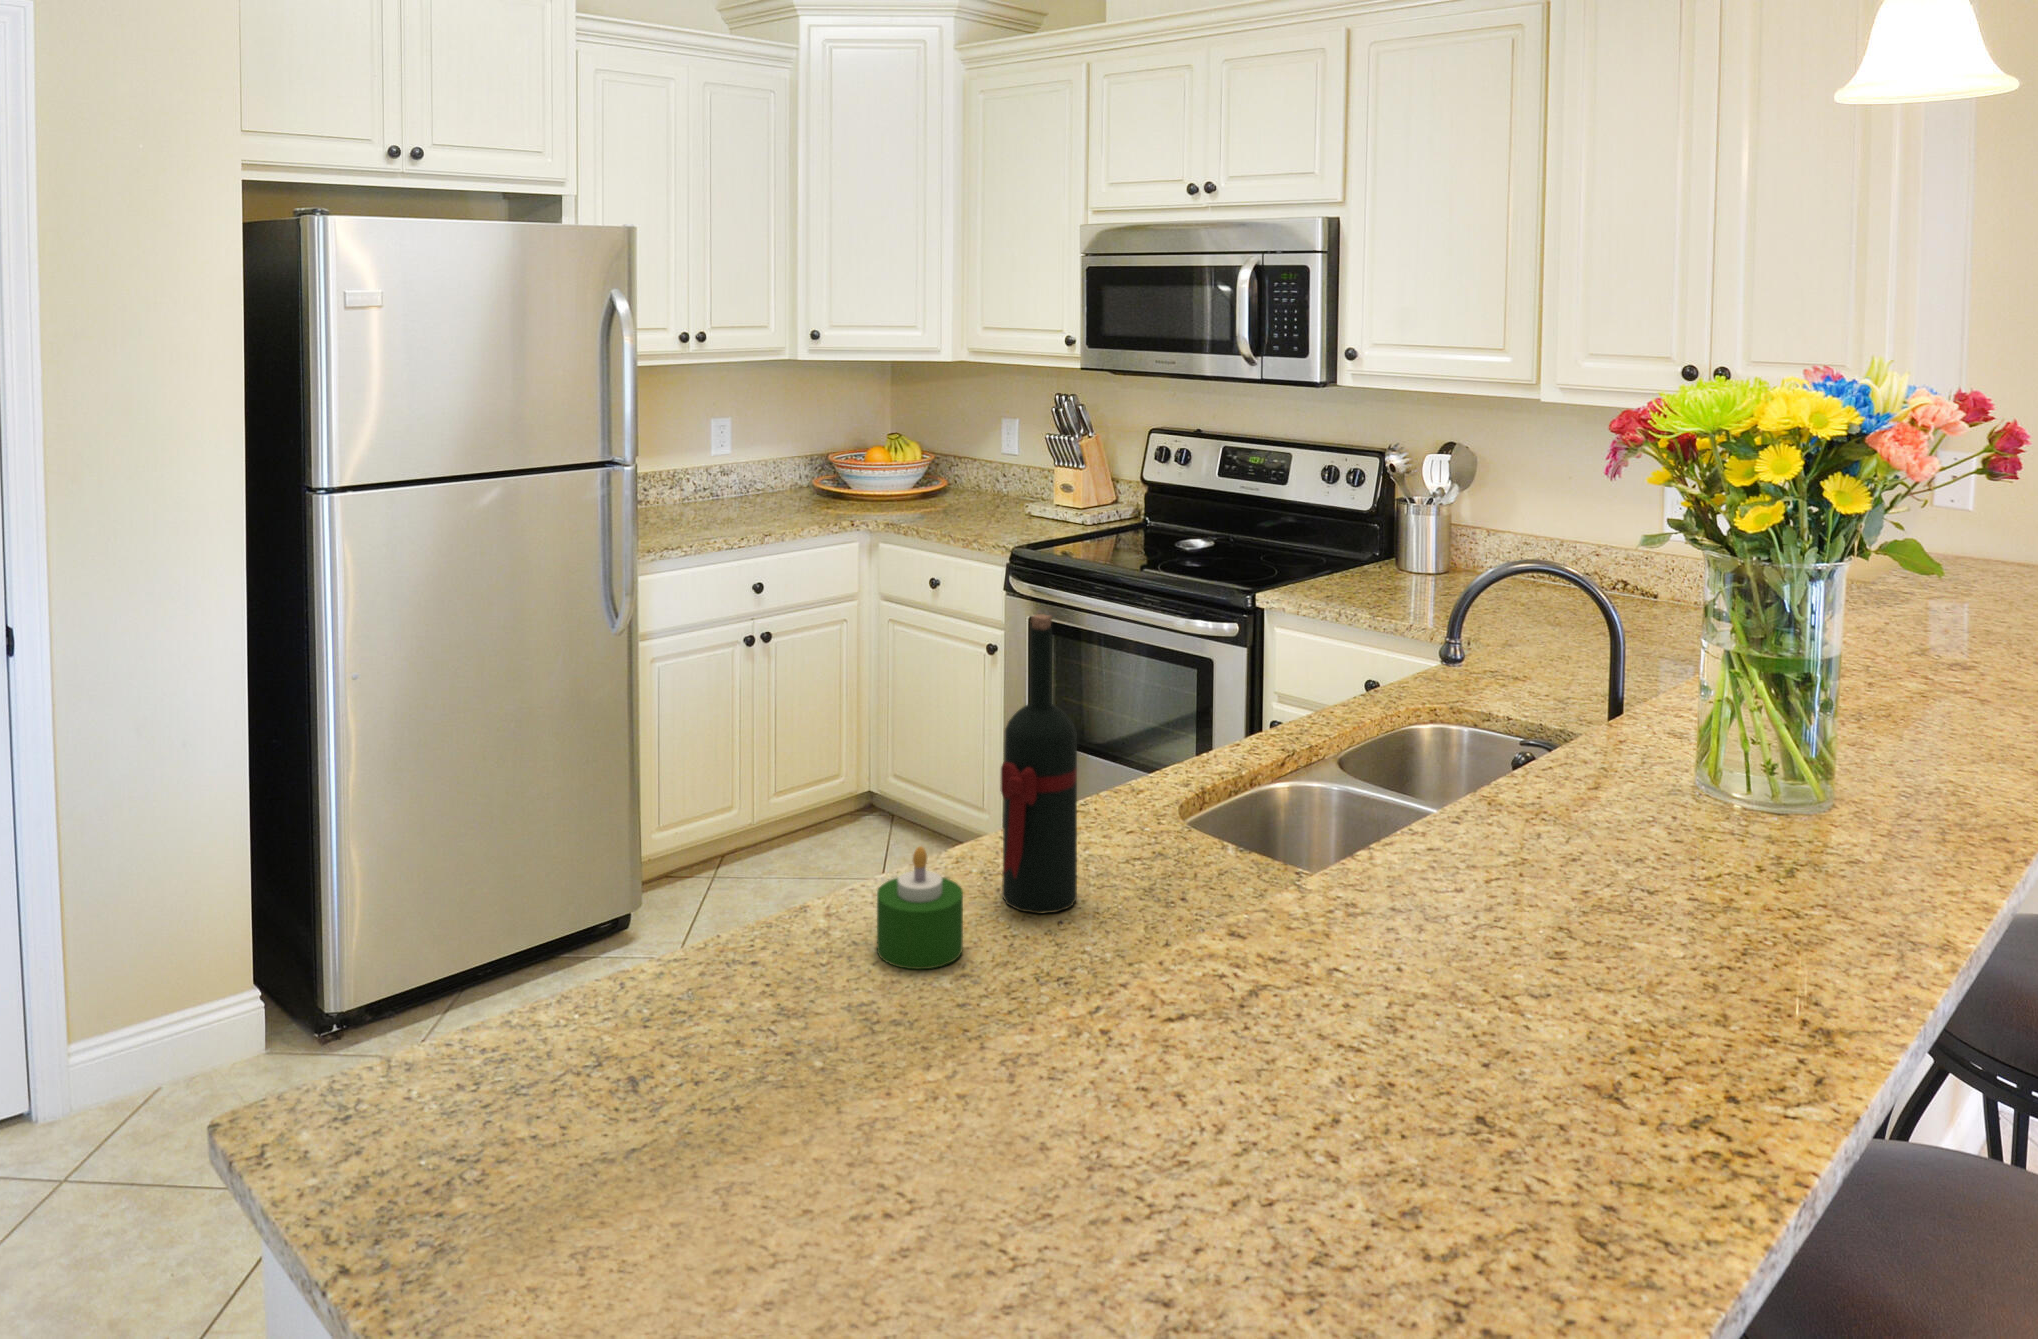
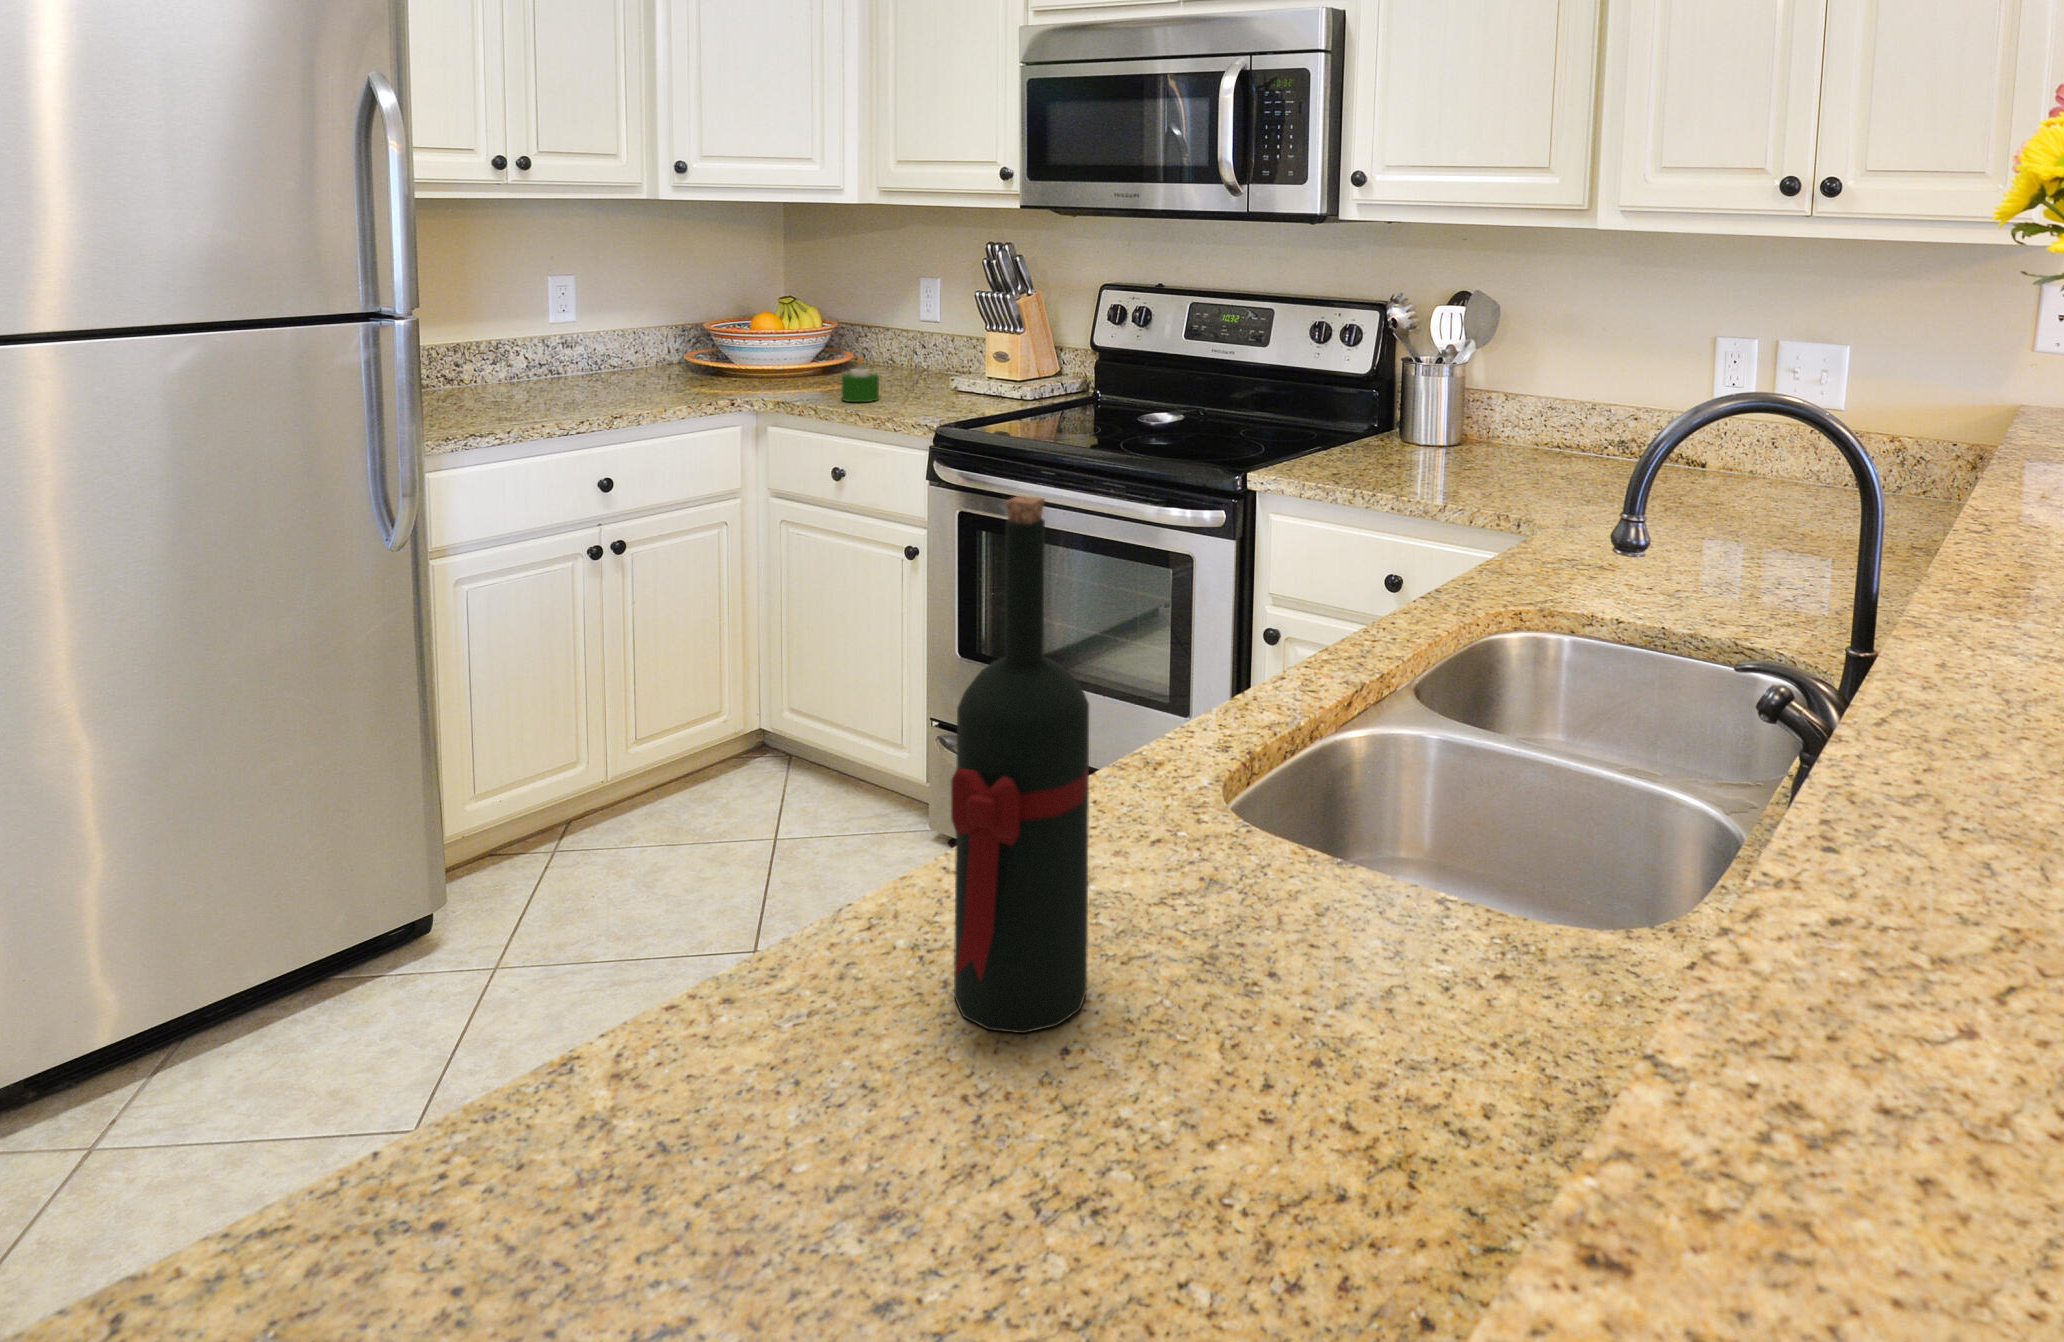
candle: present [877,846,963,969] -> present [842,356,879,402]

